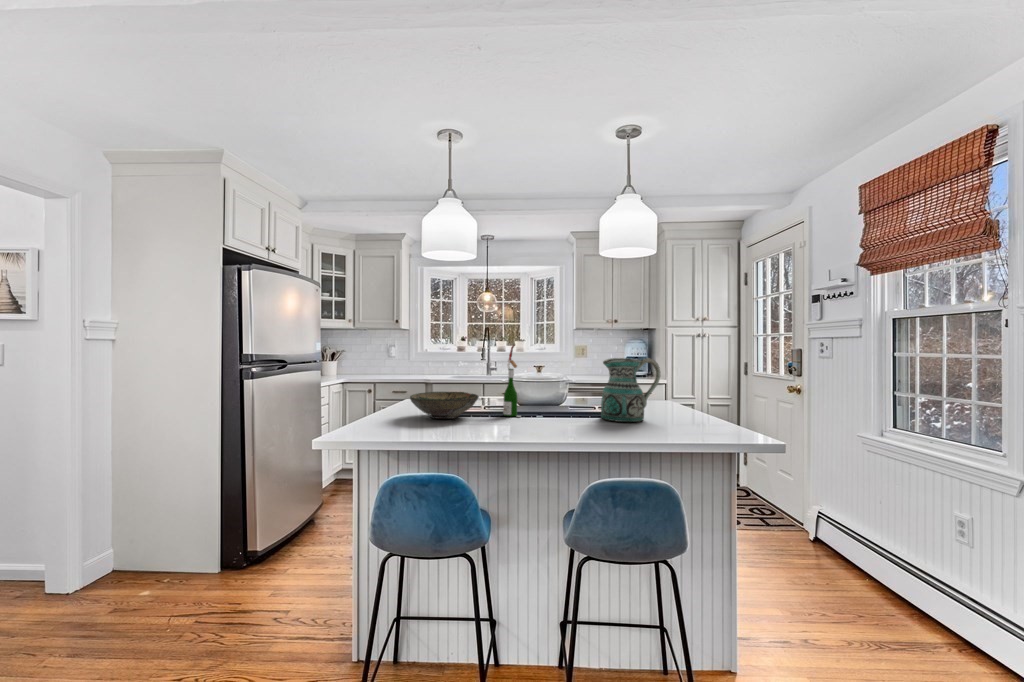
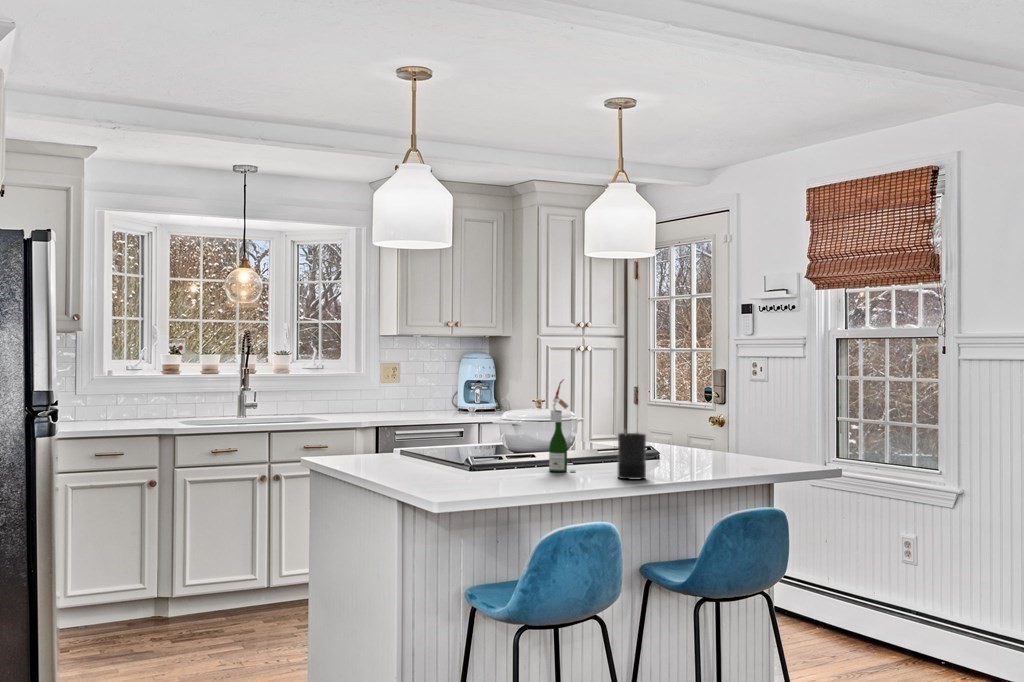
ceramic pitcher: present [601,358,660,422] -> none [652,392,711,467]
candle: none [529,385,554,428] -> present [617,433,646,480]
bowl: present [410,392,479,419] -> none [452,445,543,481]

